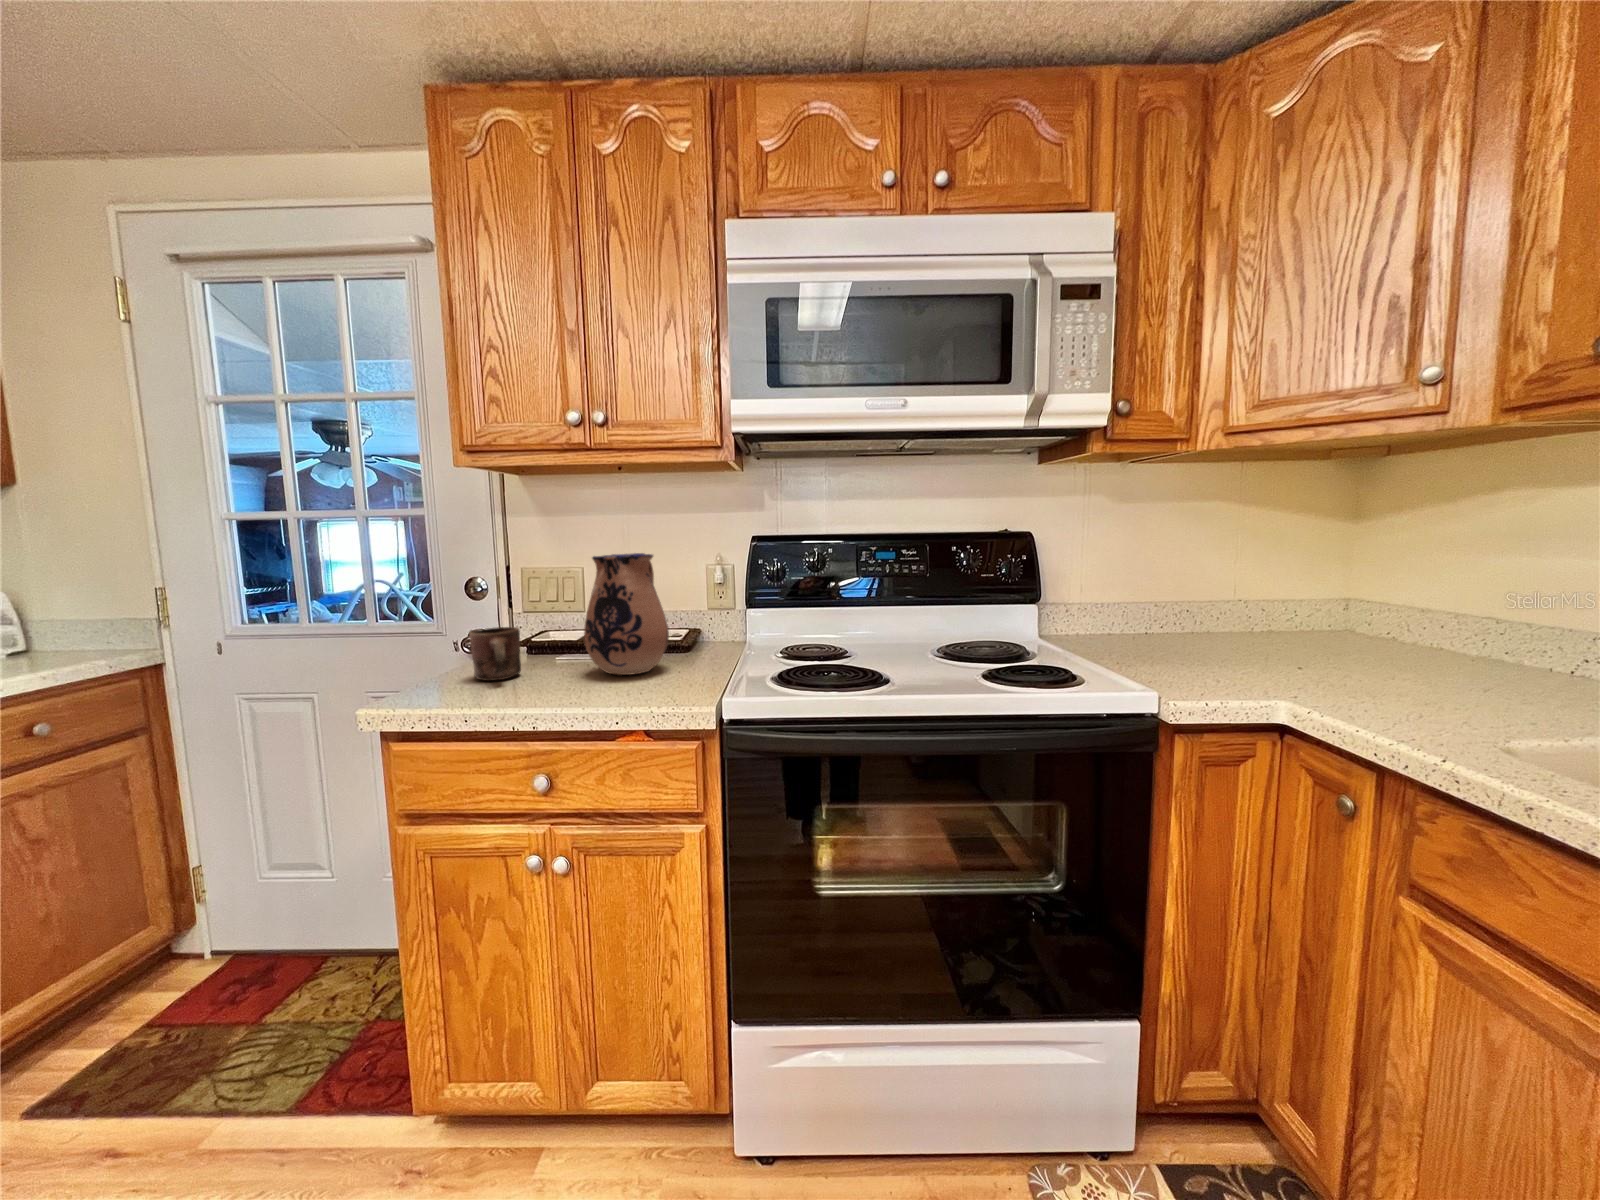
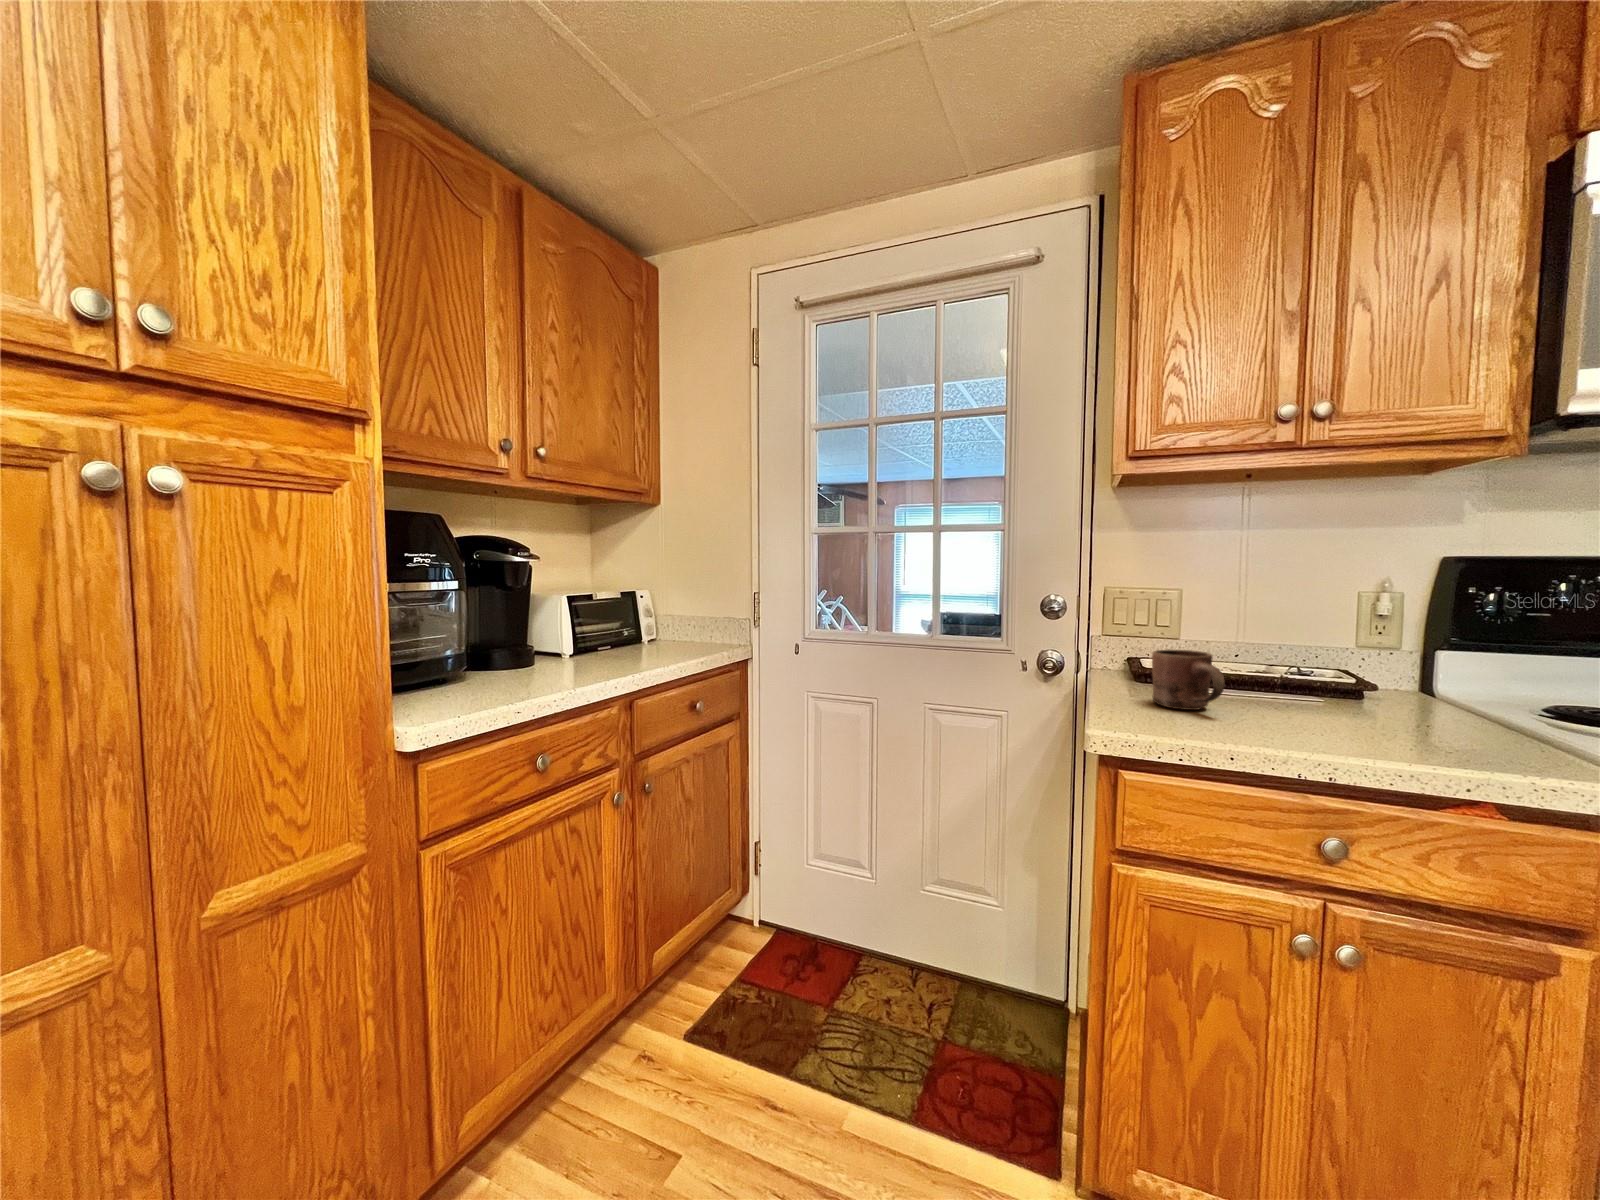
ceramic pitcher: present [584,553,669,675] -> none [1293,572,1428,722]

